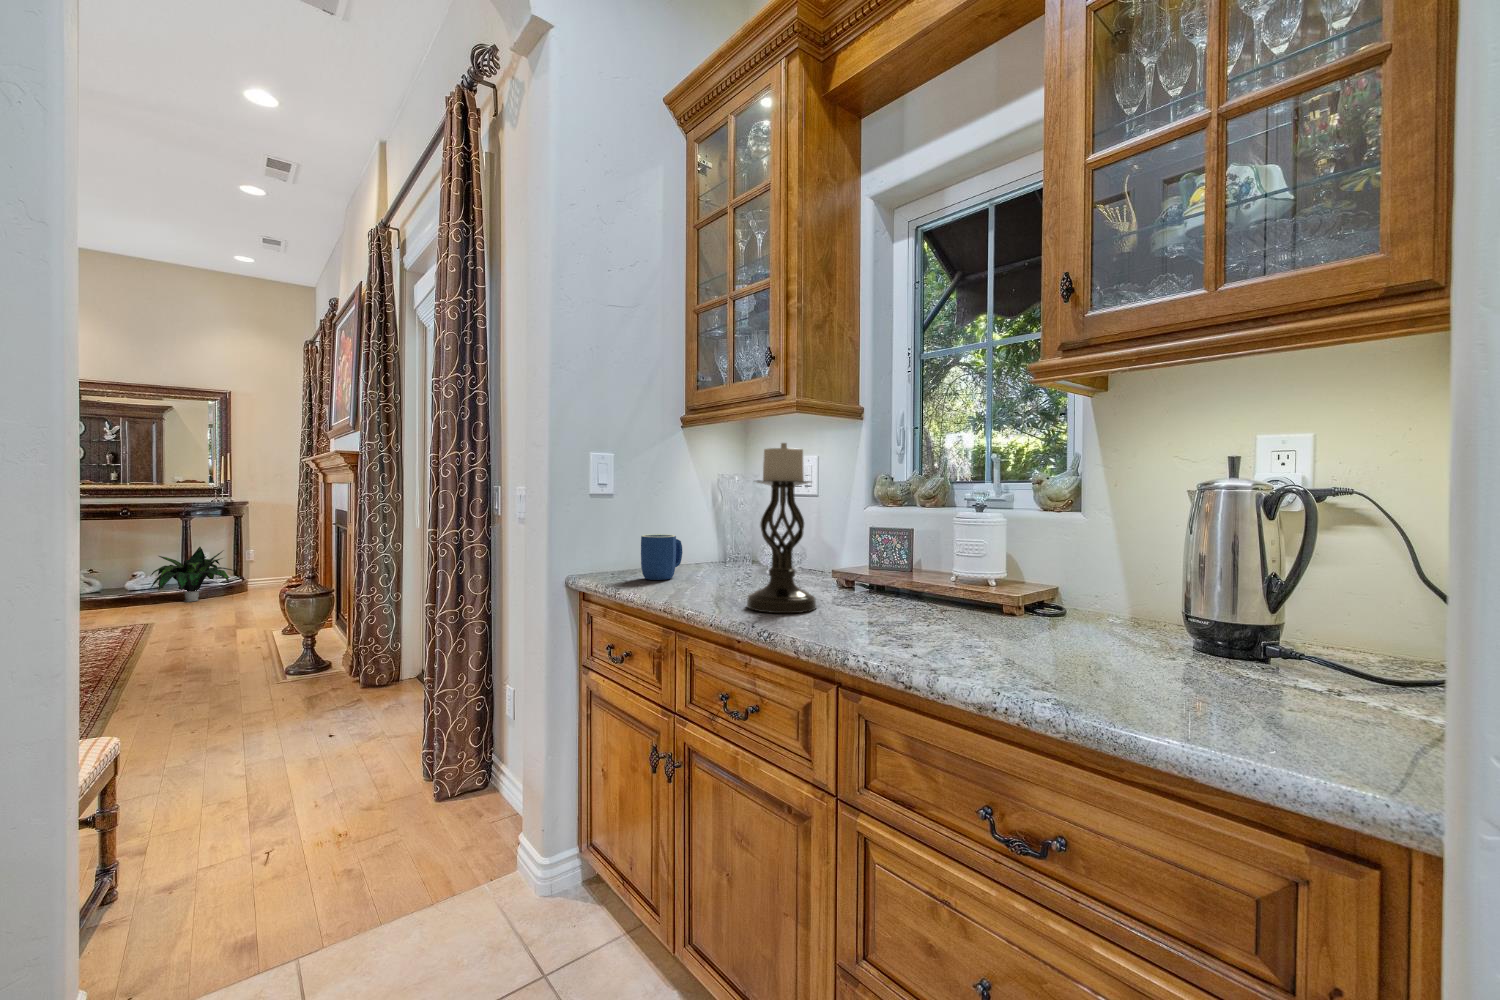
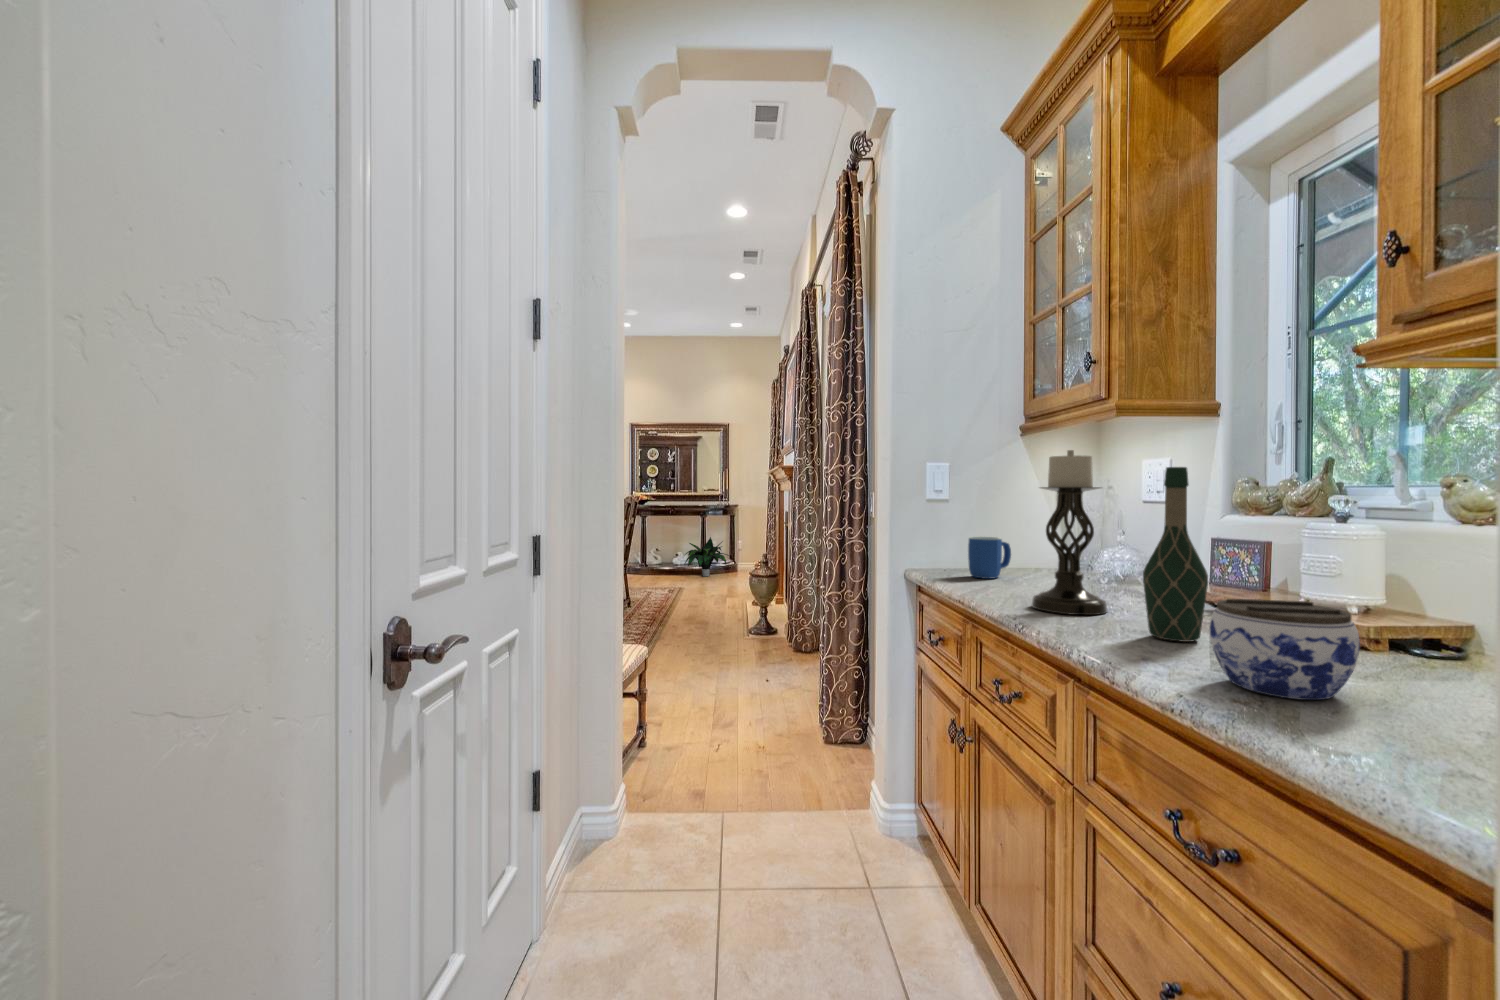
wine bottle: none [877,462,931,630] -> present [1143,467,1208,642]
jar: none [989,585,1105,677] -> present [1210,599,1360,700]

